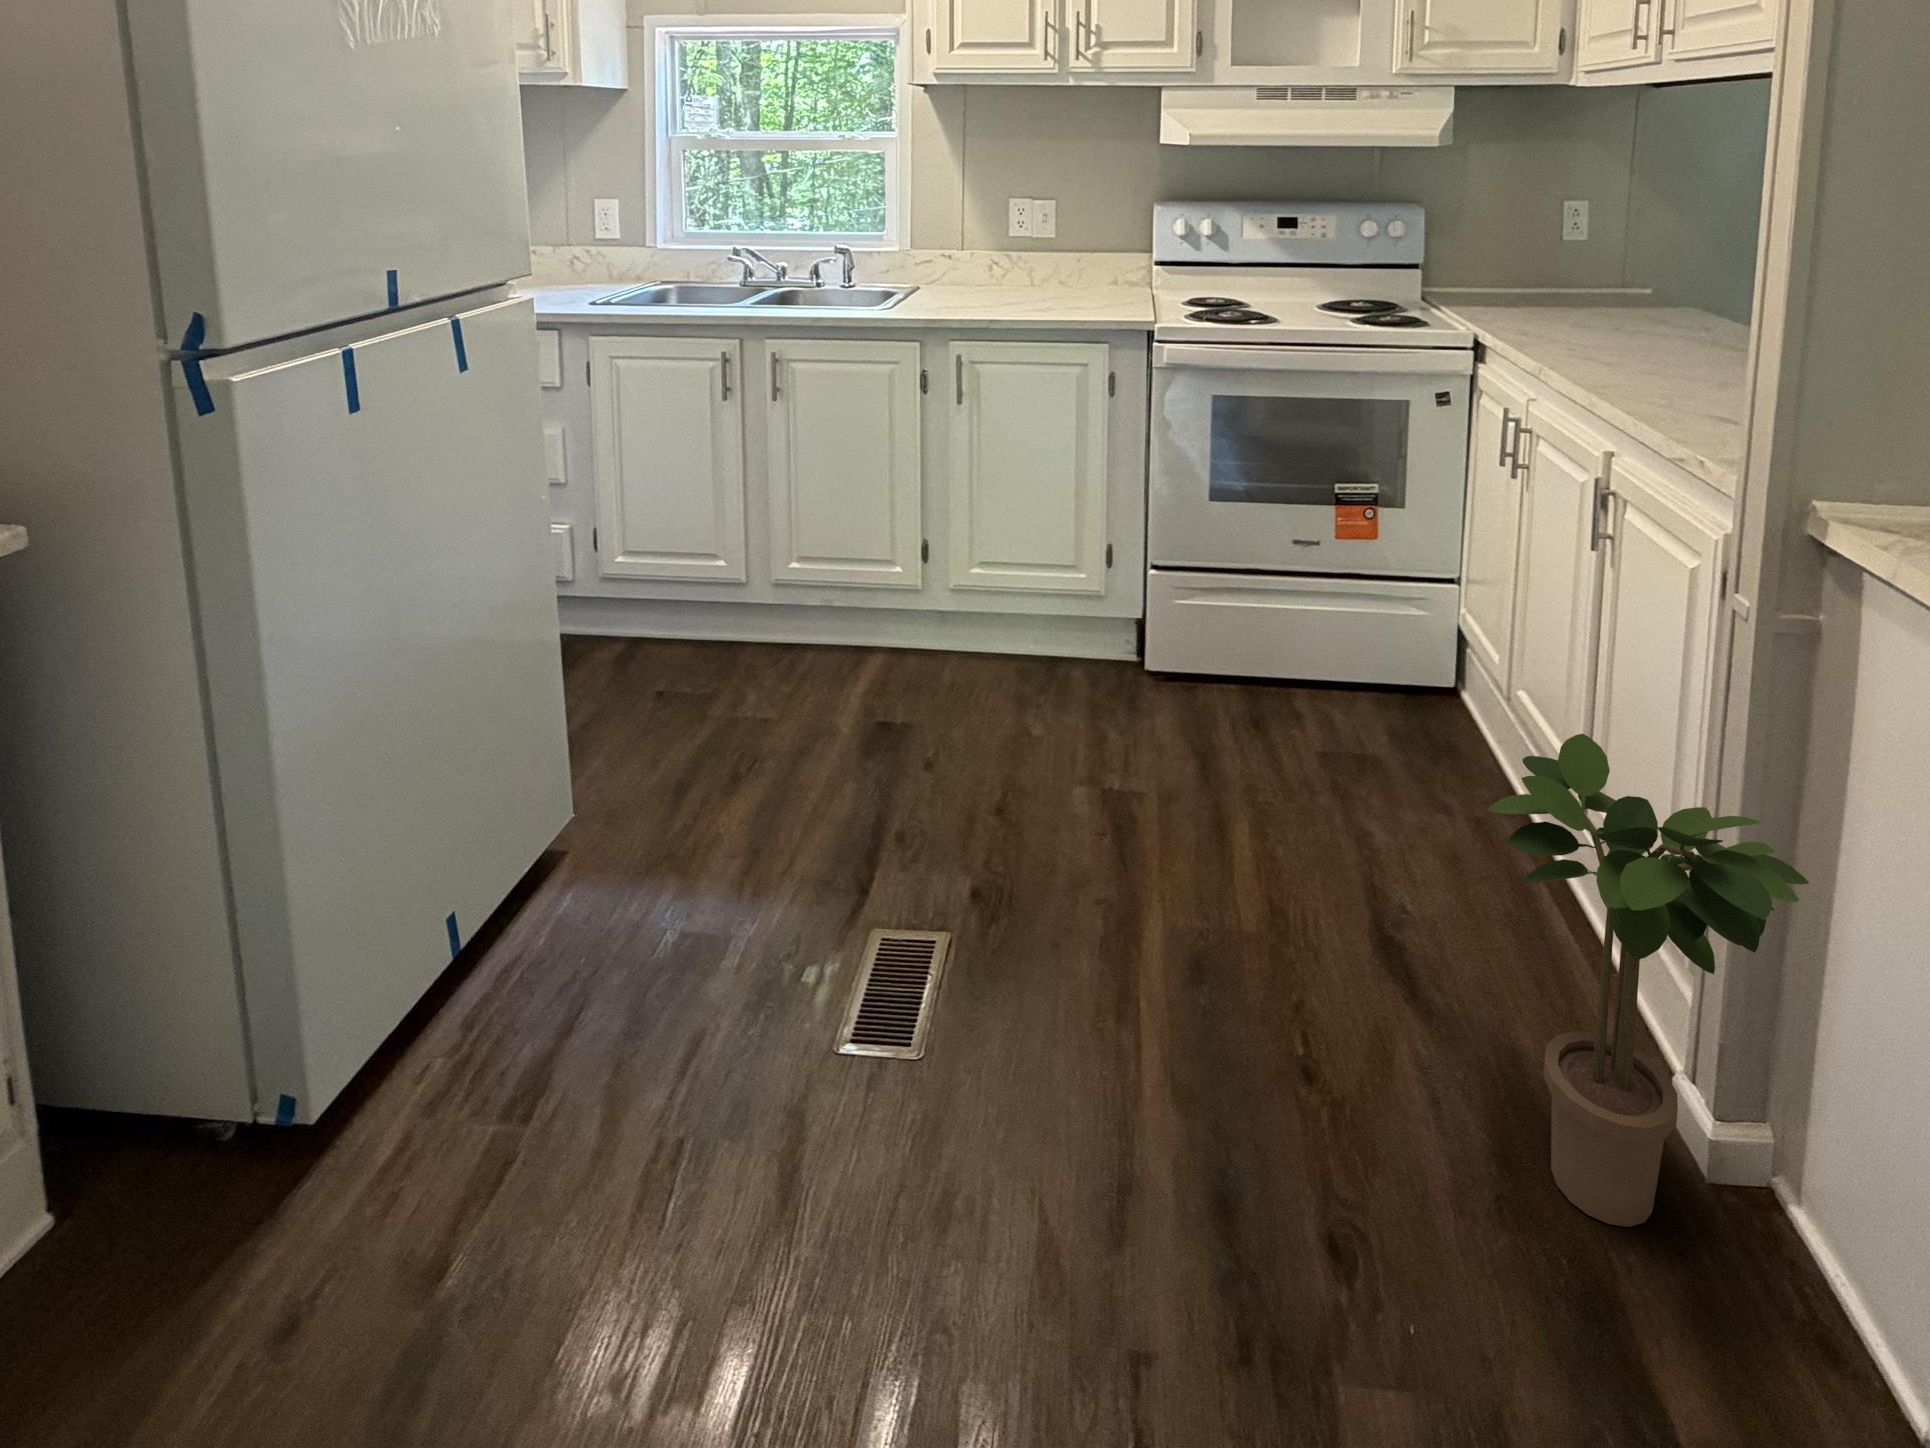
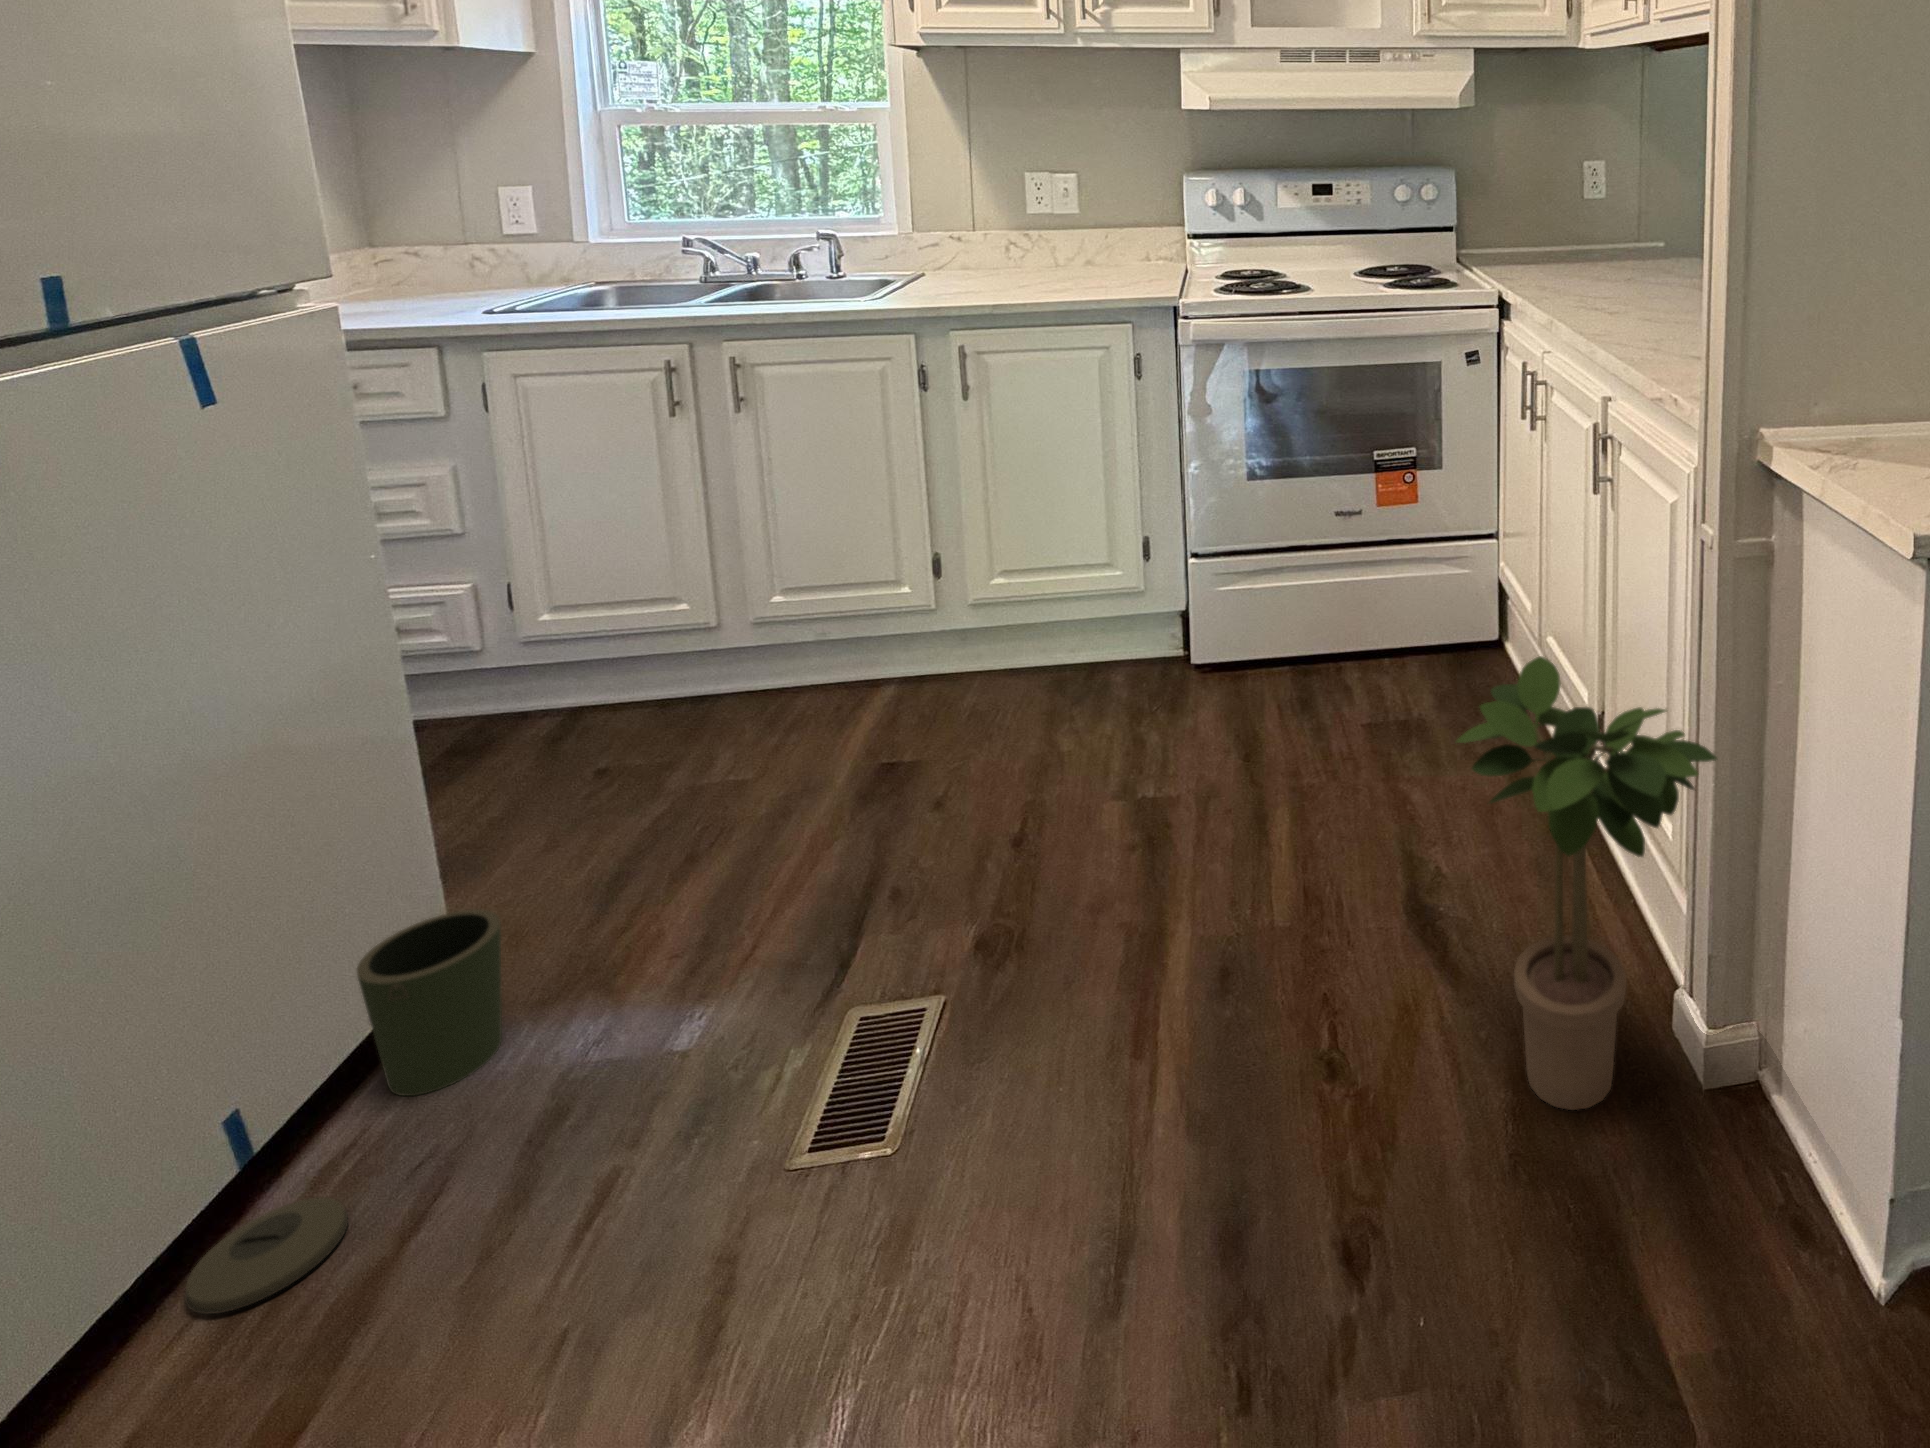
trash can: none [428,801,624,1096] -> present [185,909,502,1314]

